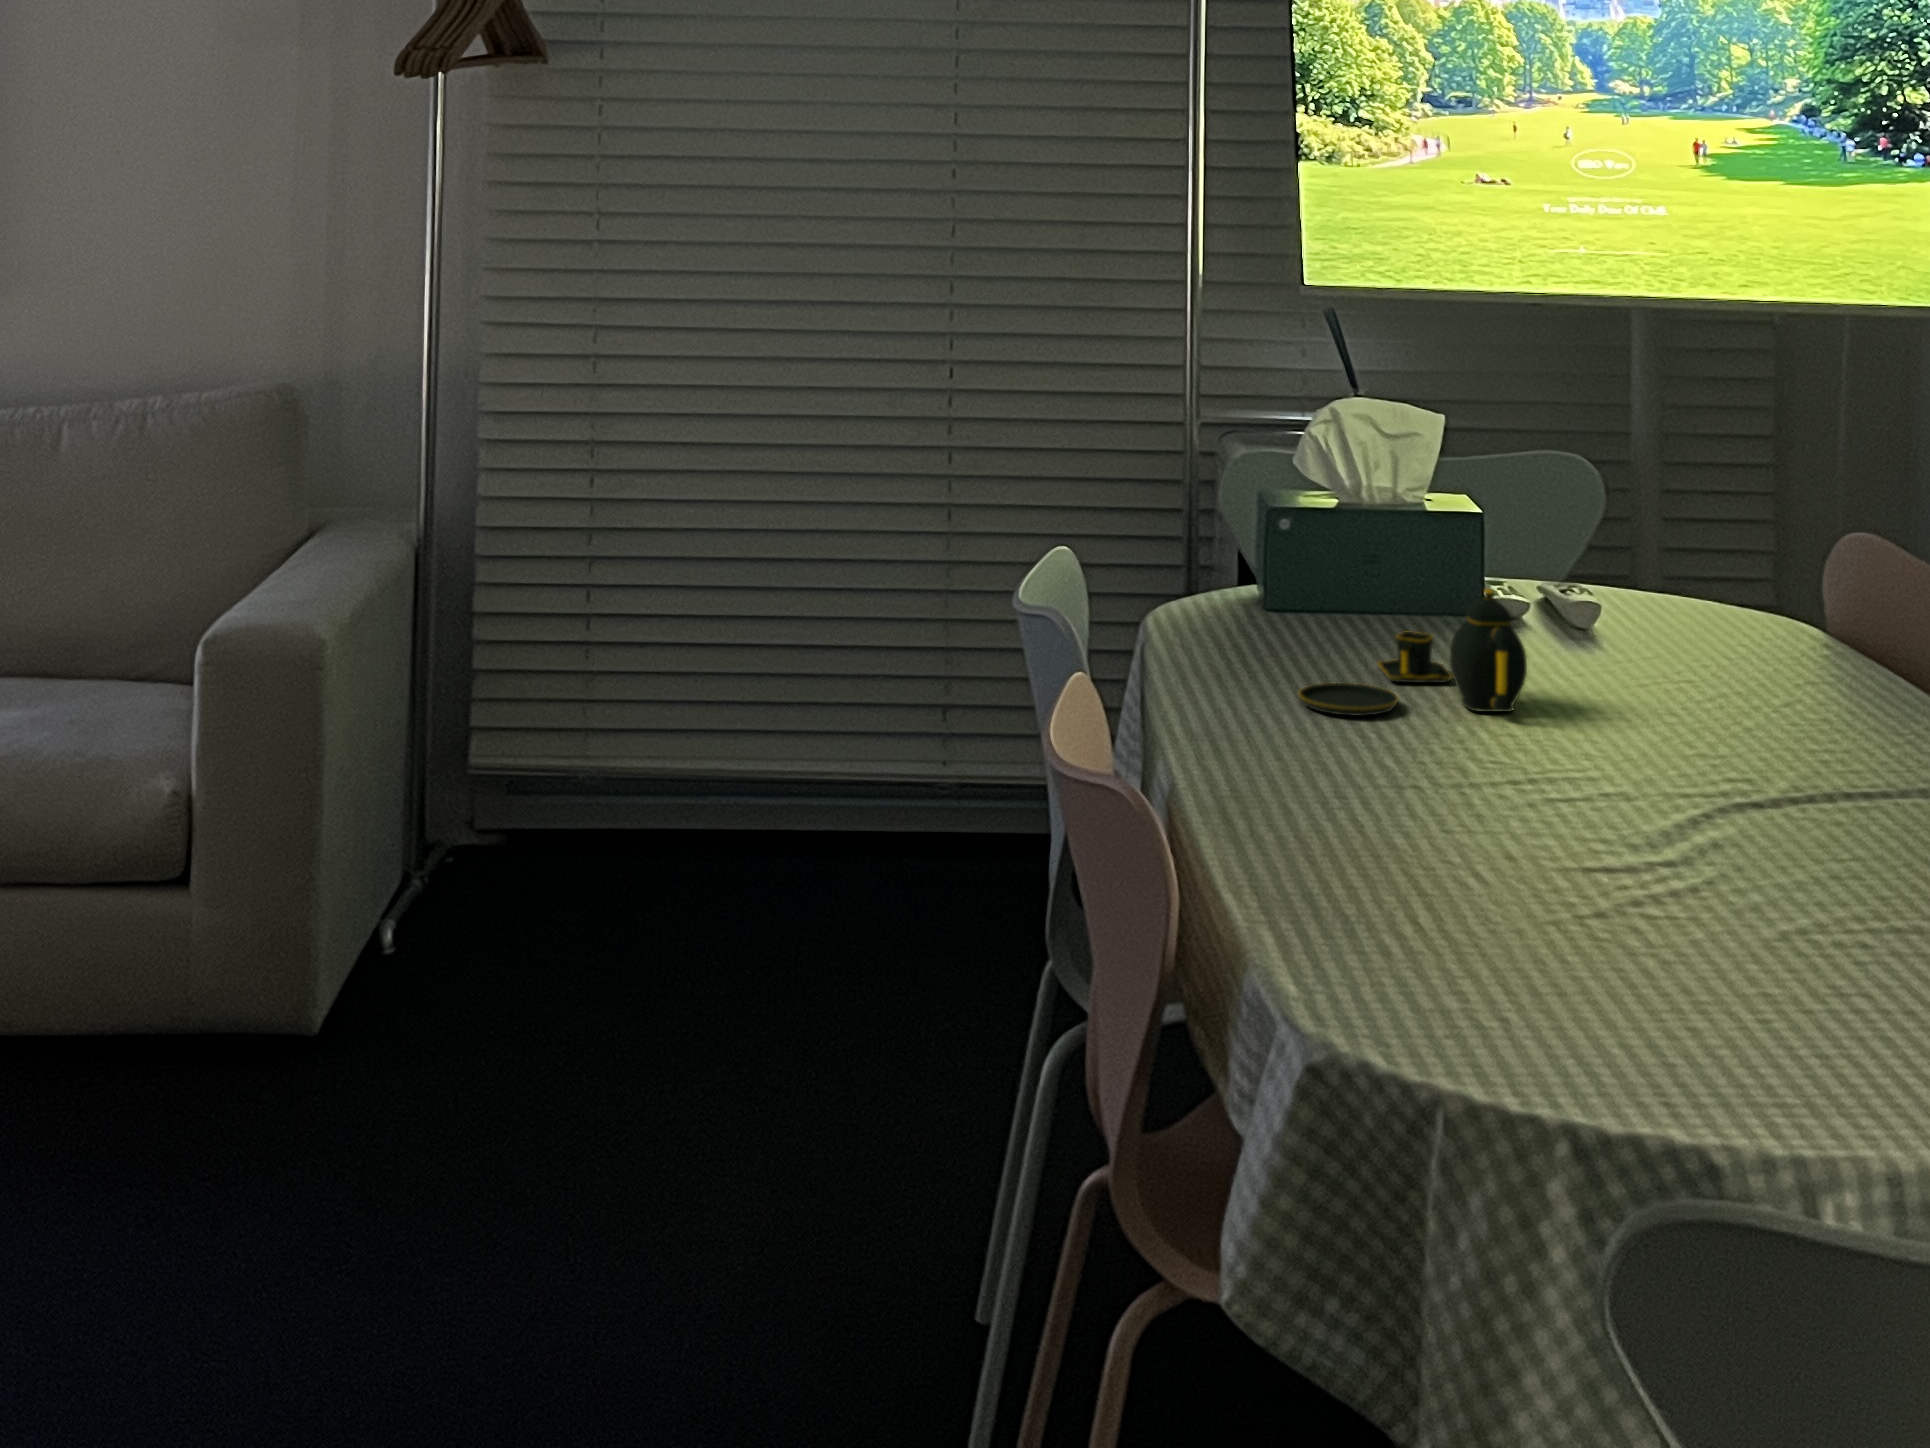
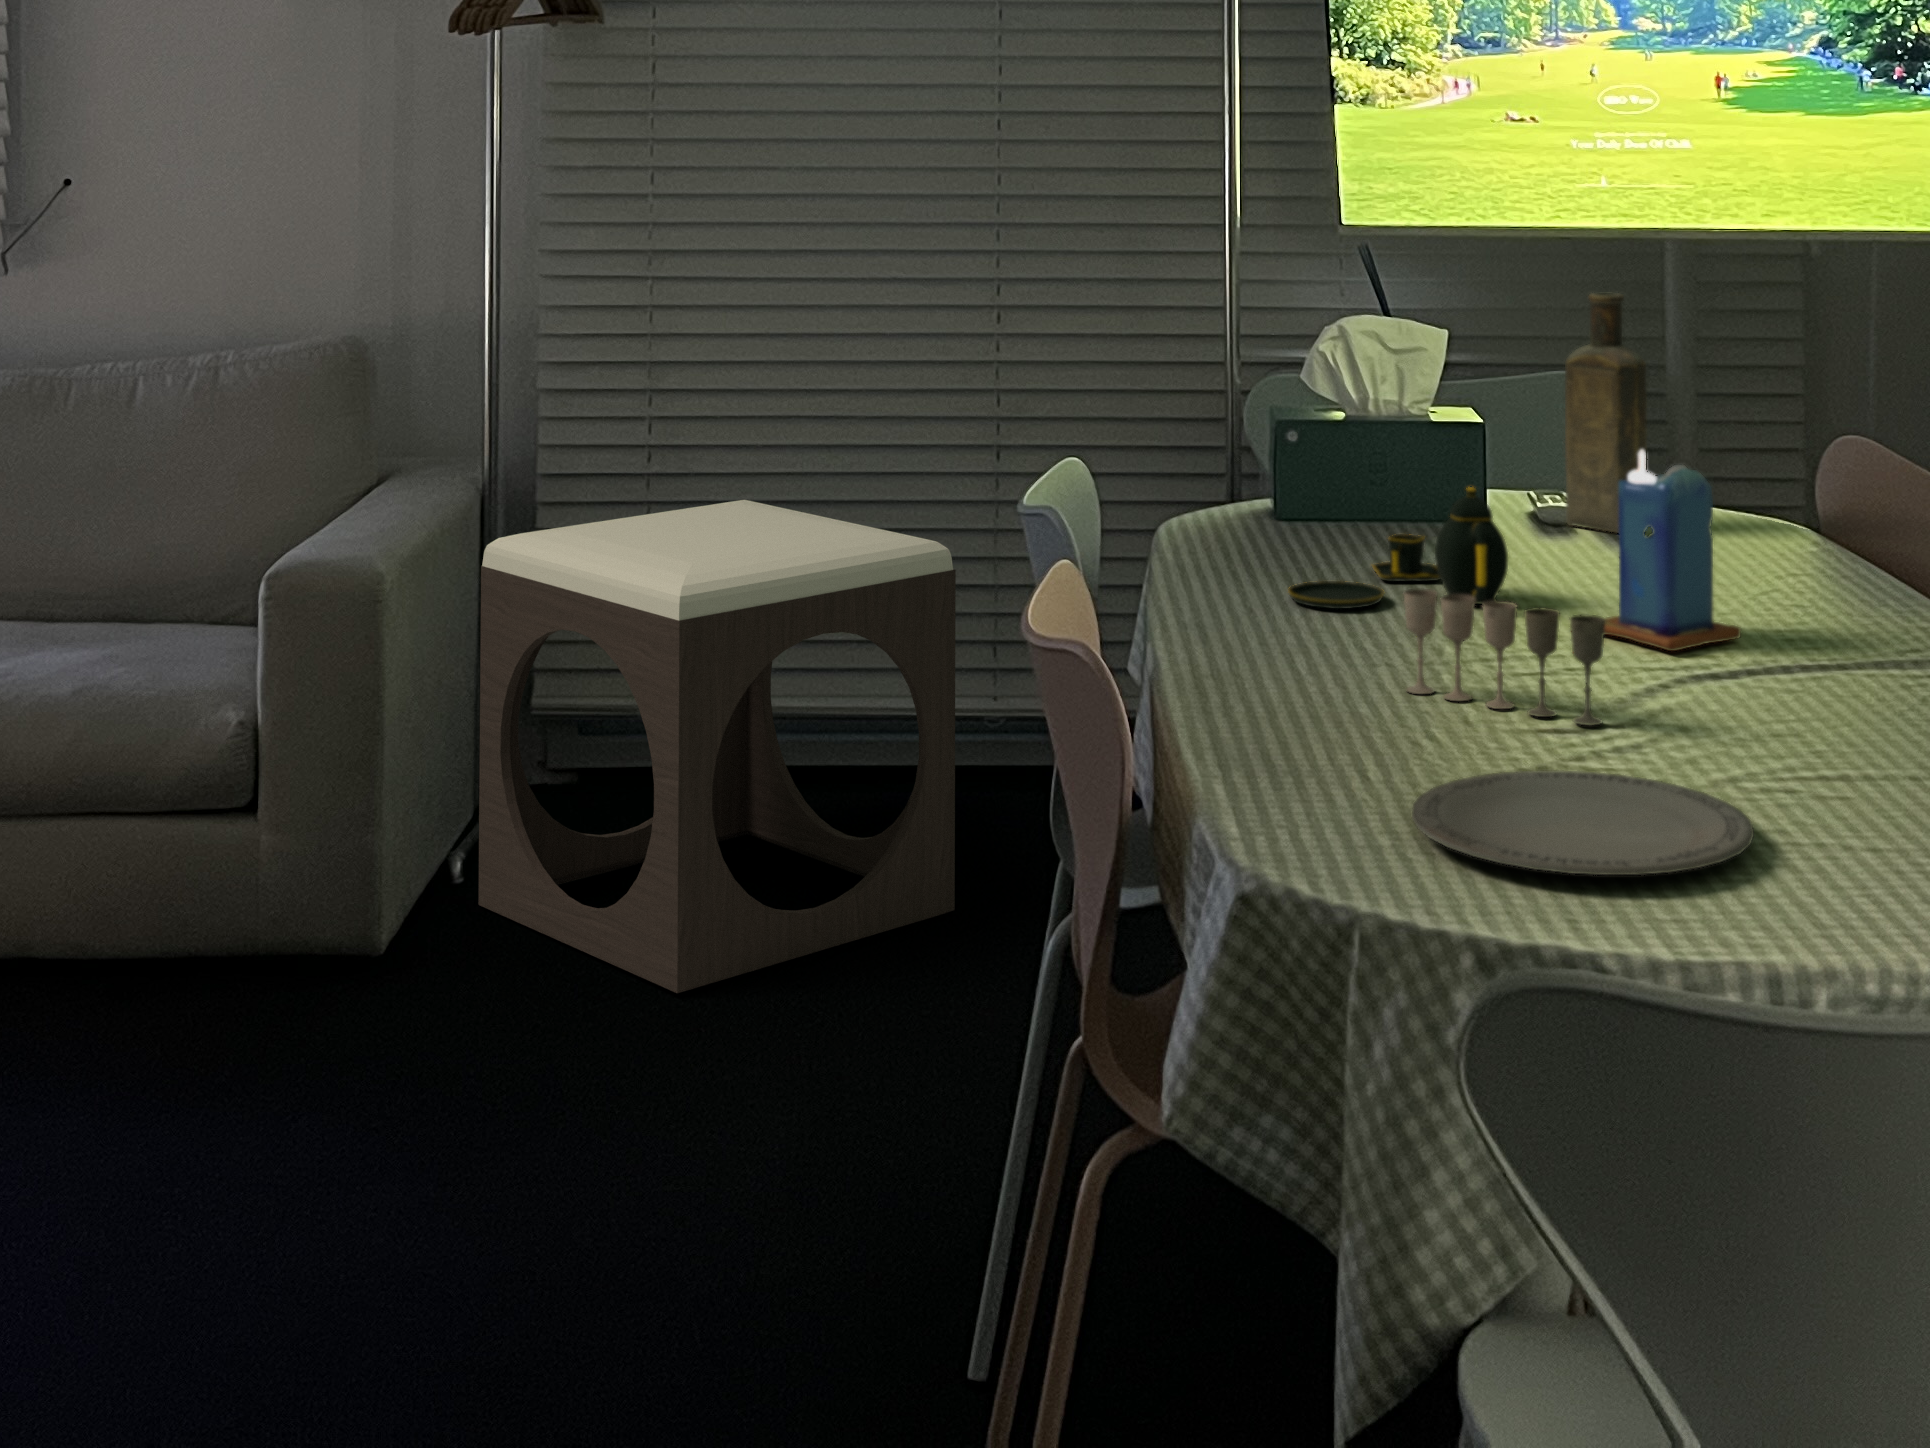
bottle: none [1562,378,1650,626] -> present [1565,293,1647,533]
footstool: none [418,555,913,1073] -> present [478,500,956,993]
candle: none [1620,559,1775,772] -> present [1605,450,1741,651]
wine glass: none [1442,710,1662,863] -> present [1403,588,1606,725]
plate: none [1486,923,1852,1058] -> present [1412,770,1754,875]

